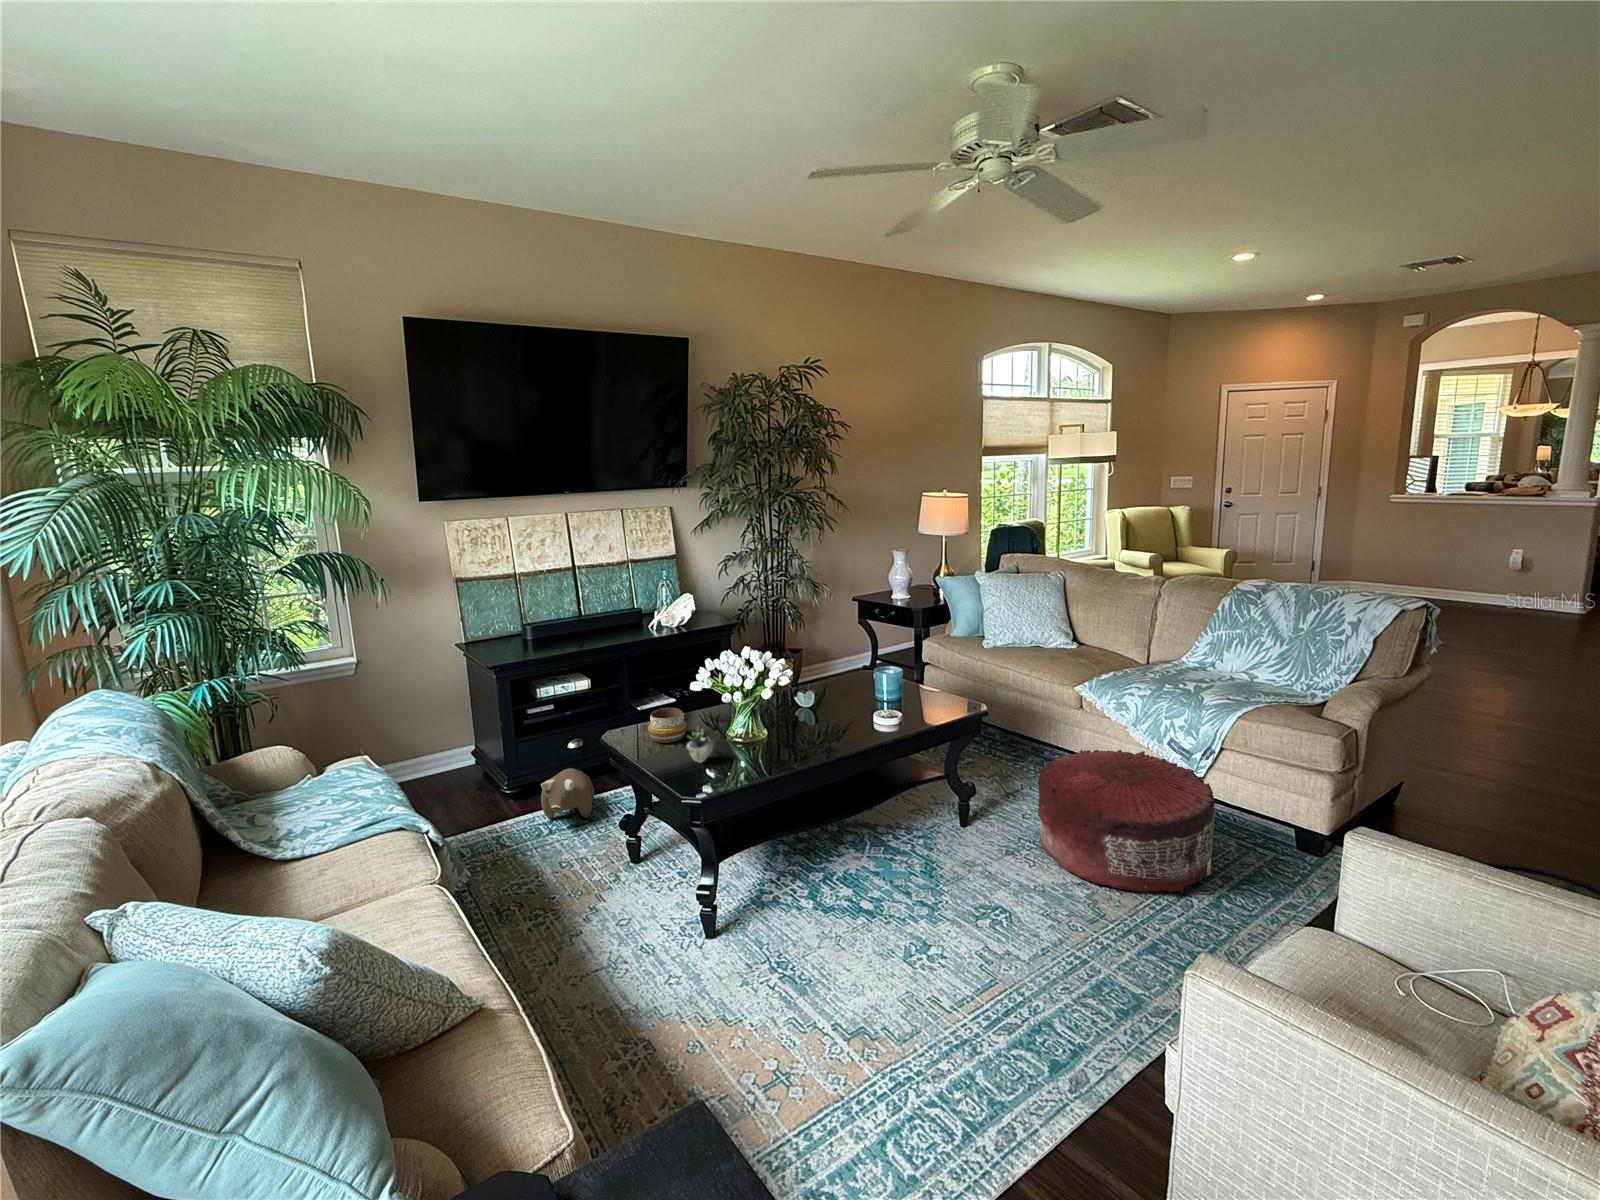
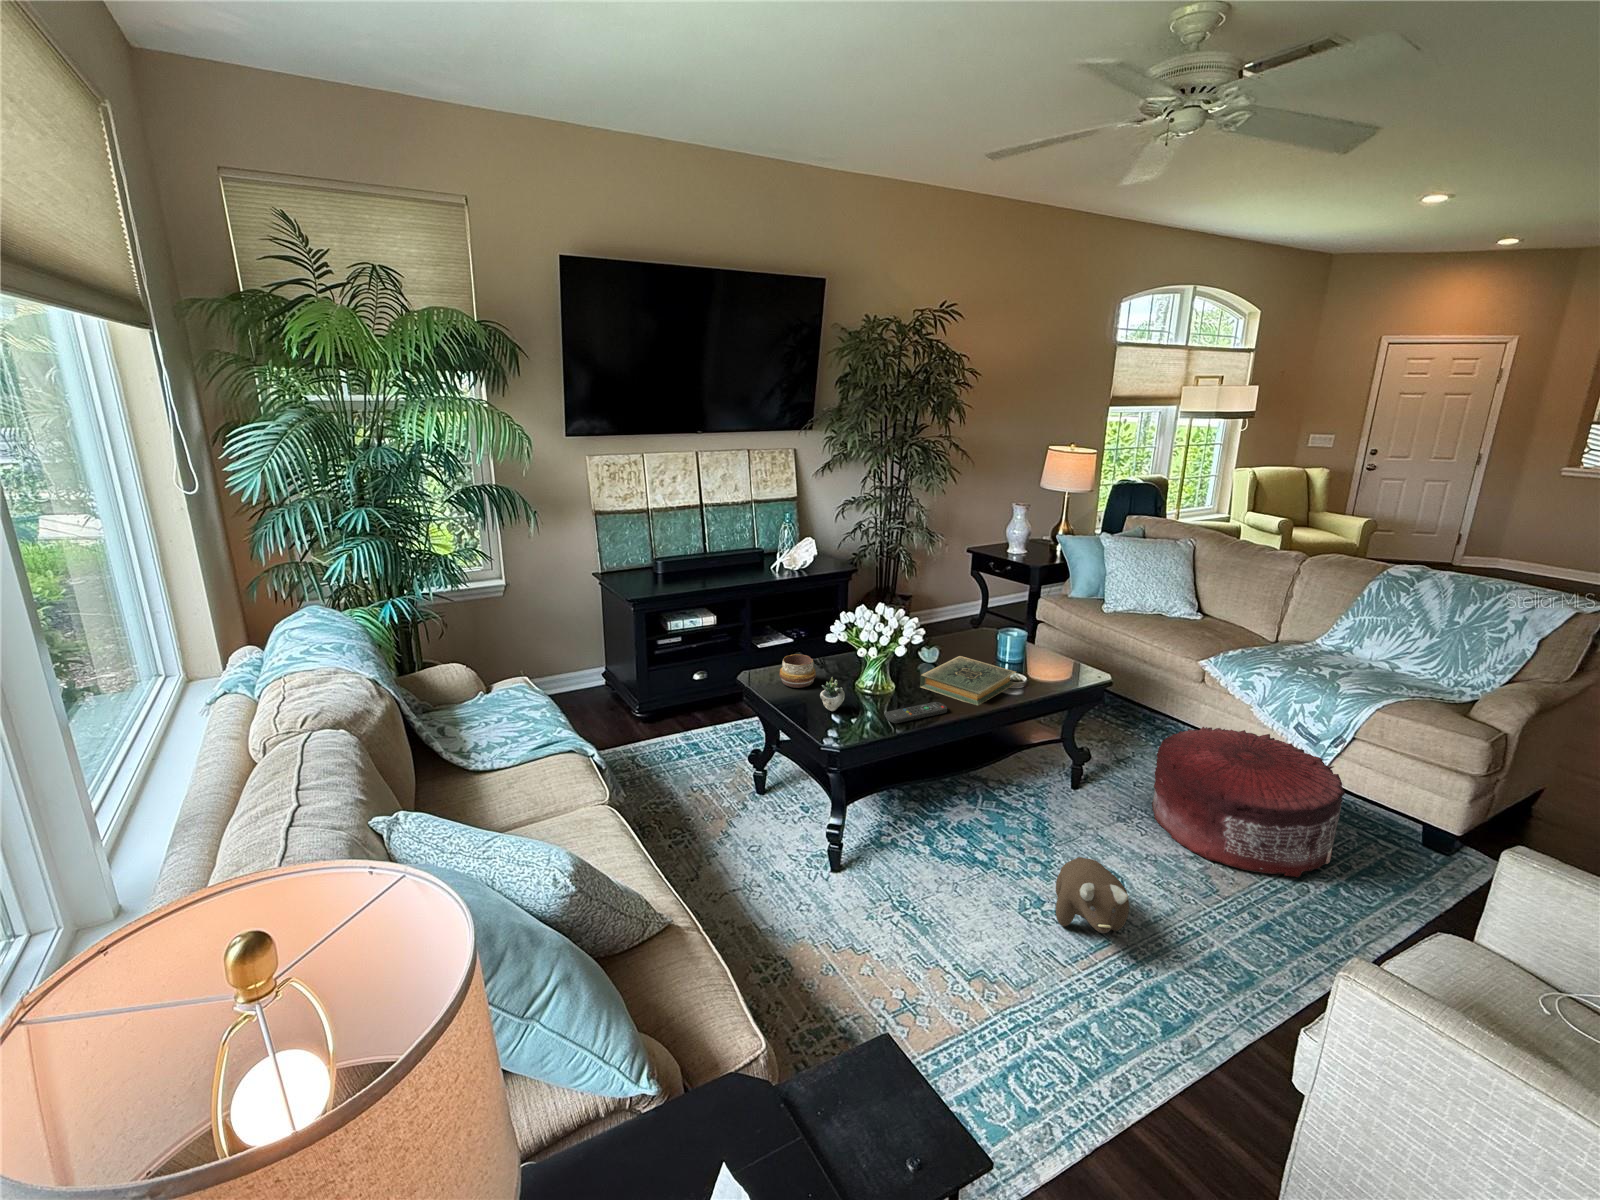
hardback book: none [795,698,893,746] -> present [920,656,1016,705]
remote control: none [756,744,821,769] -> present [885,702,947,723]
plush toy: present [541,768,594,818] -> present [1056,857,1129,933]

